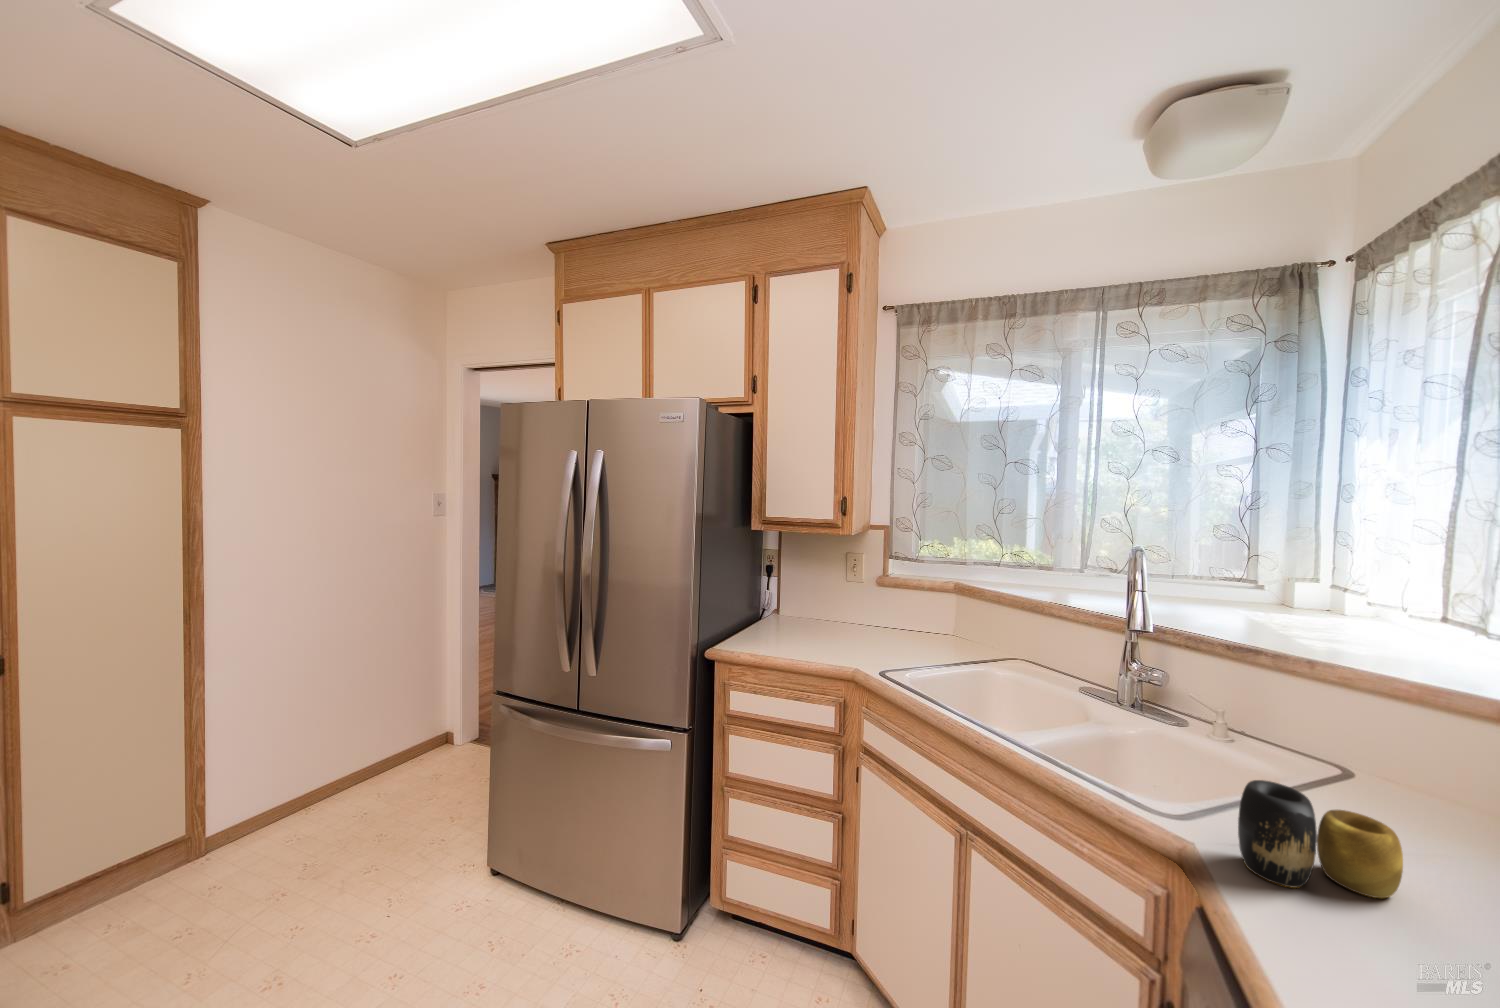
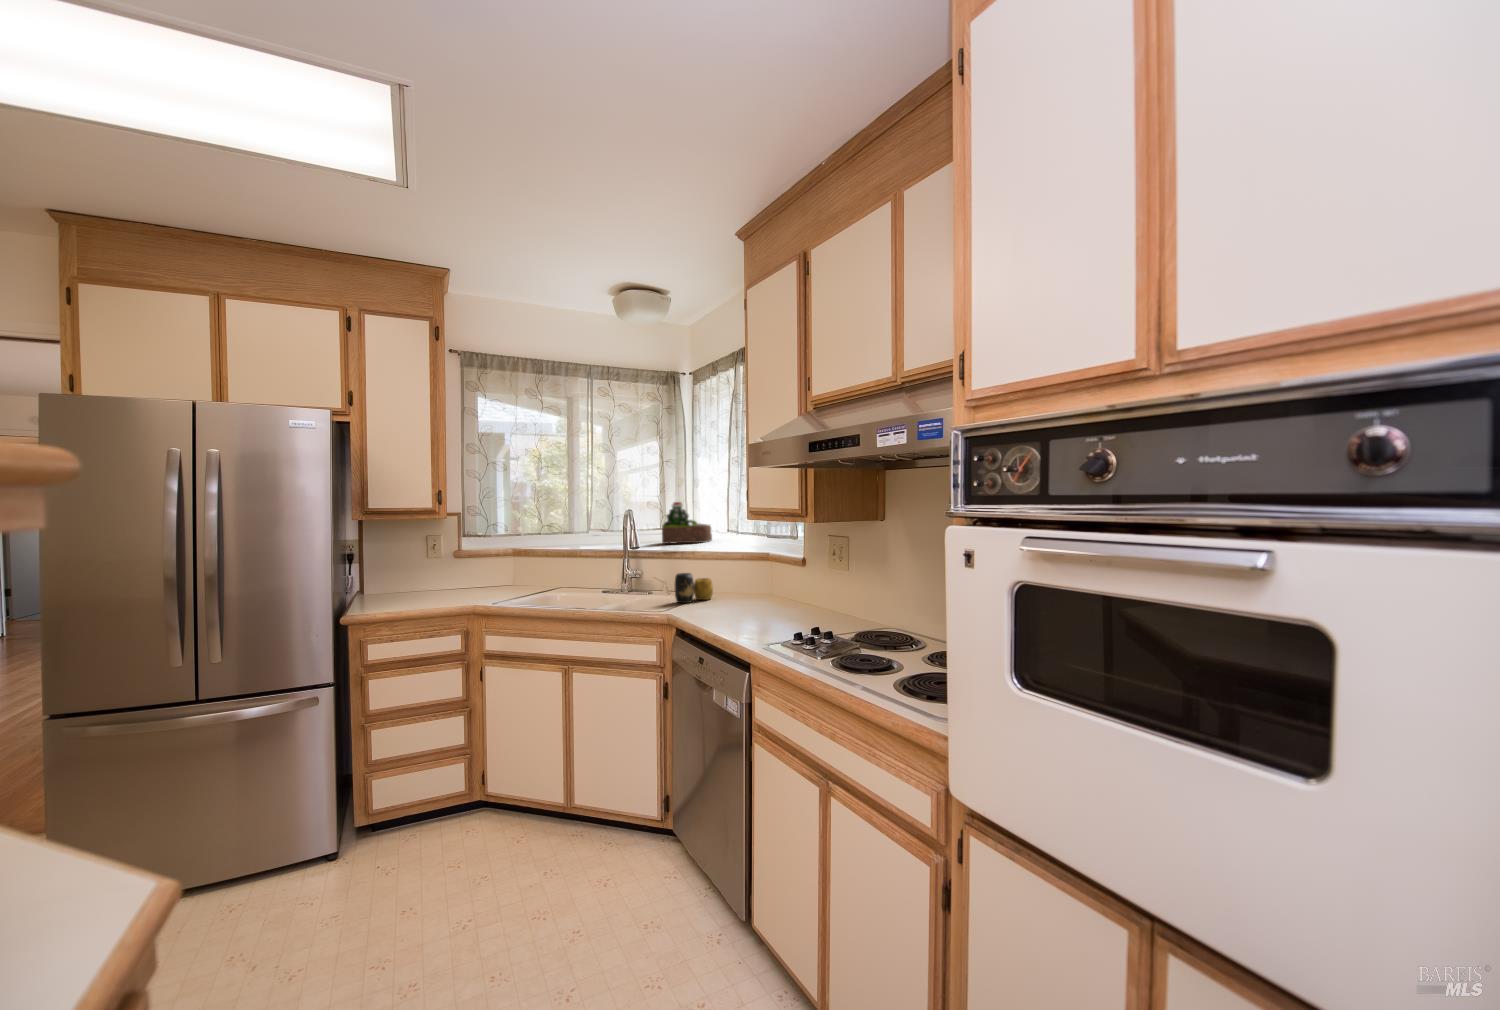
succulent plant: none [1235,541,1399,650] -> present [662,502,712,544]

